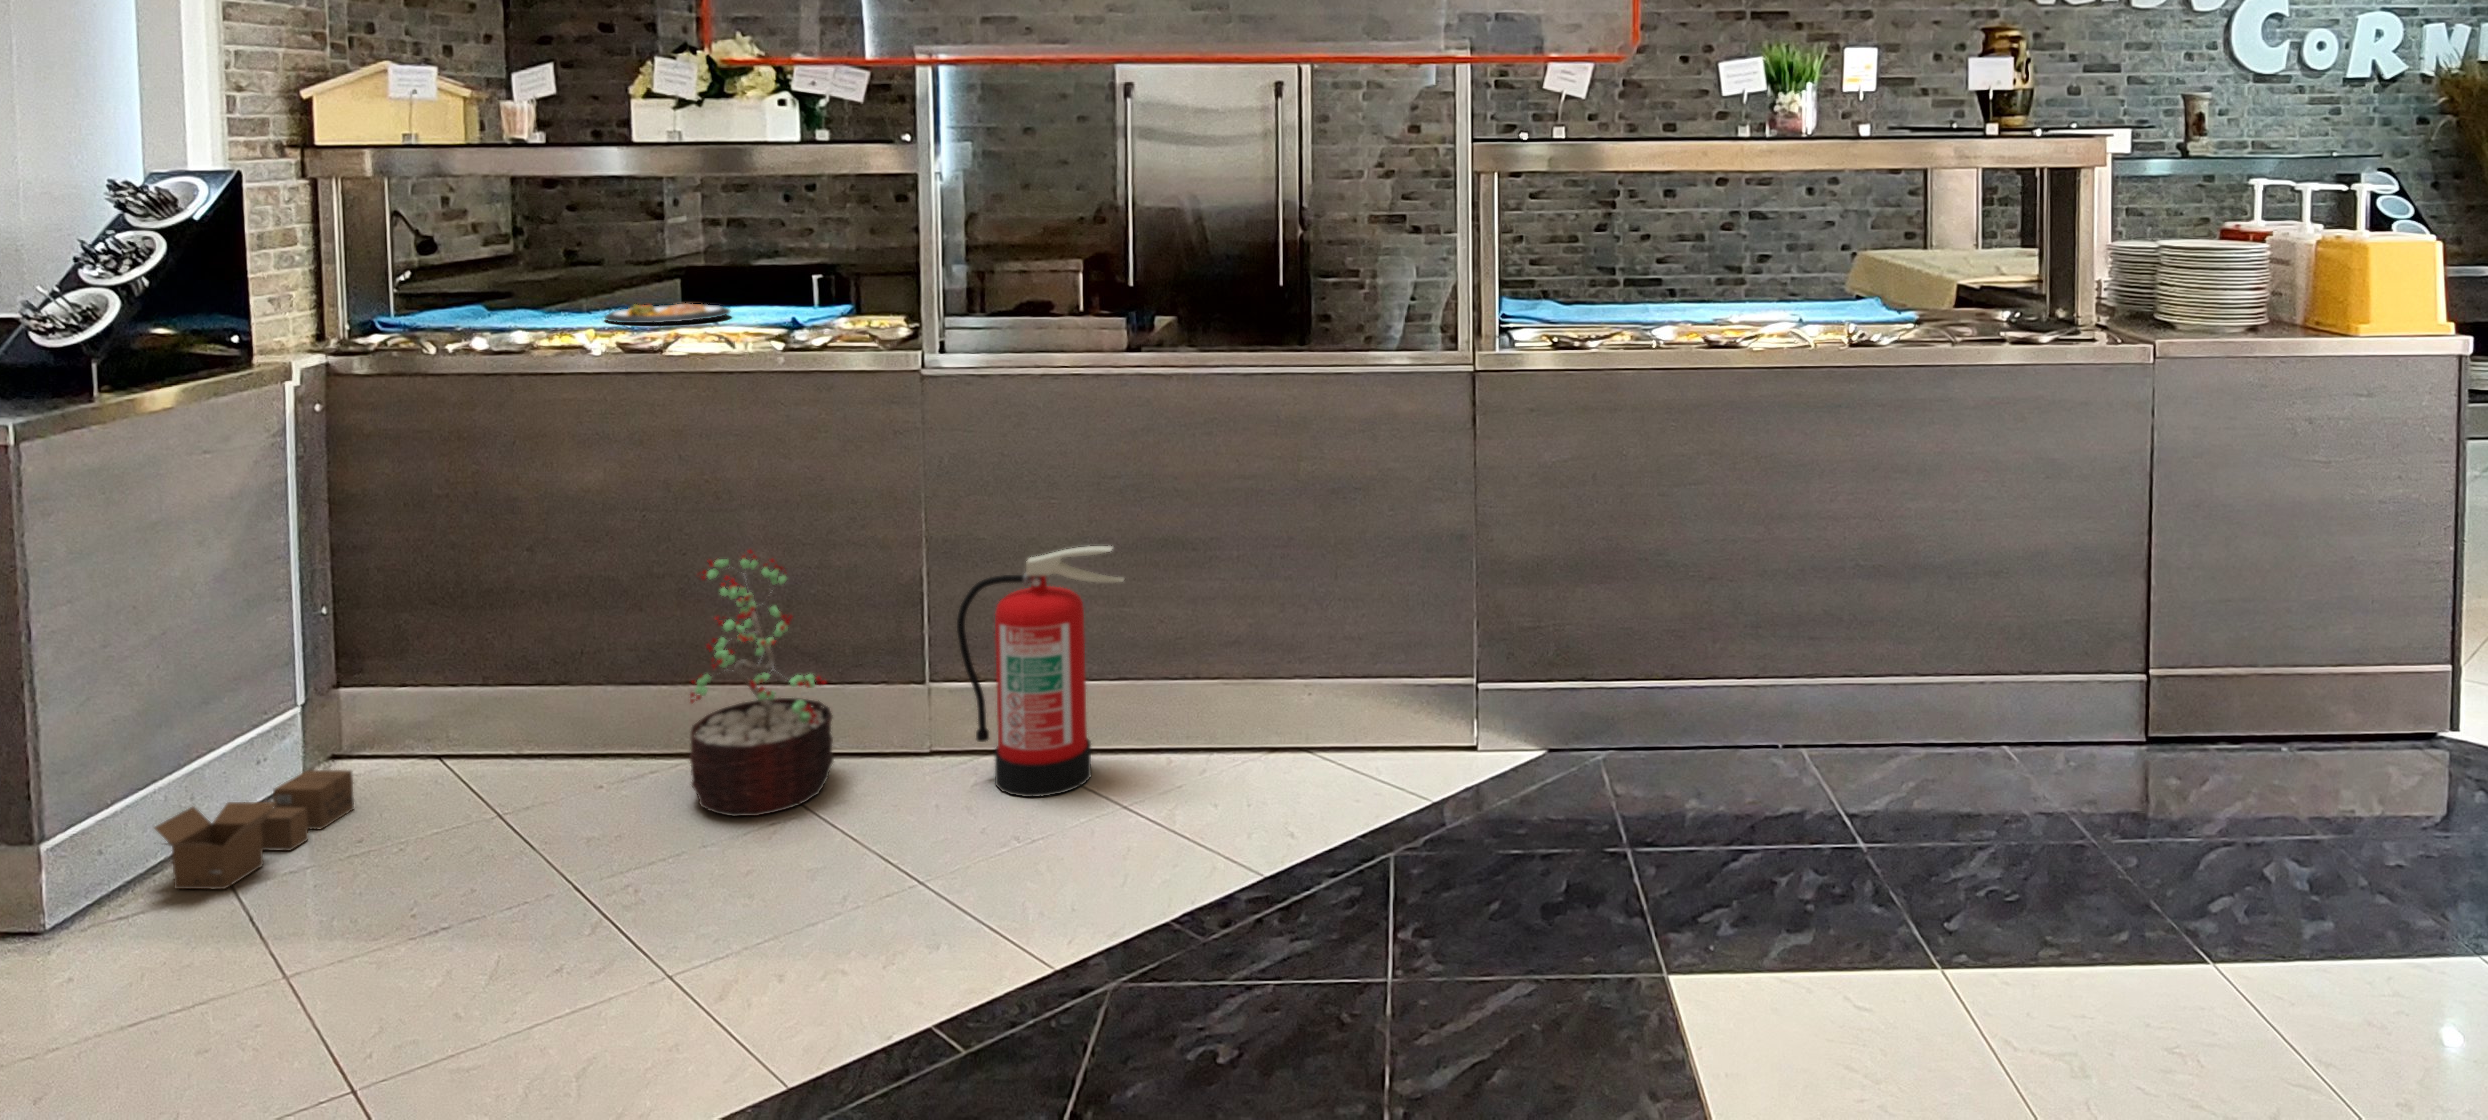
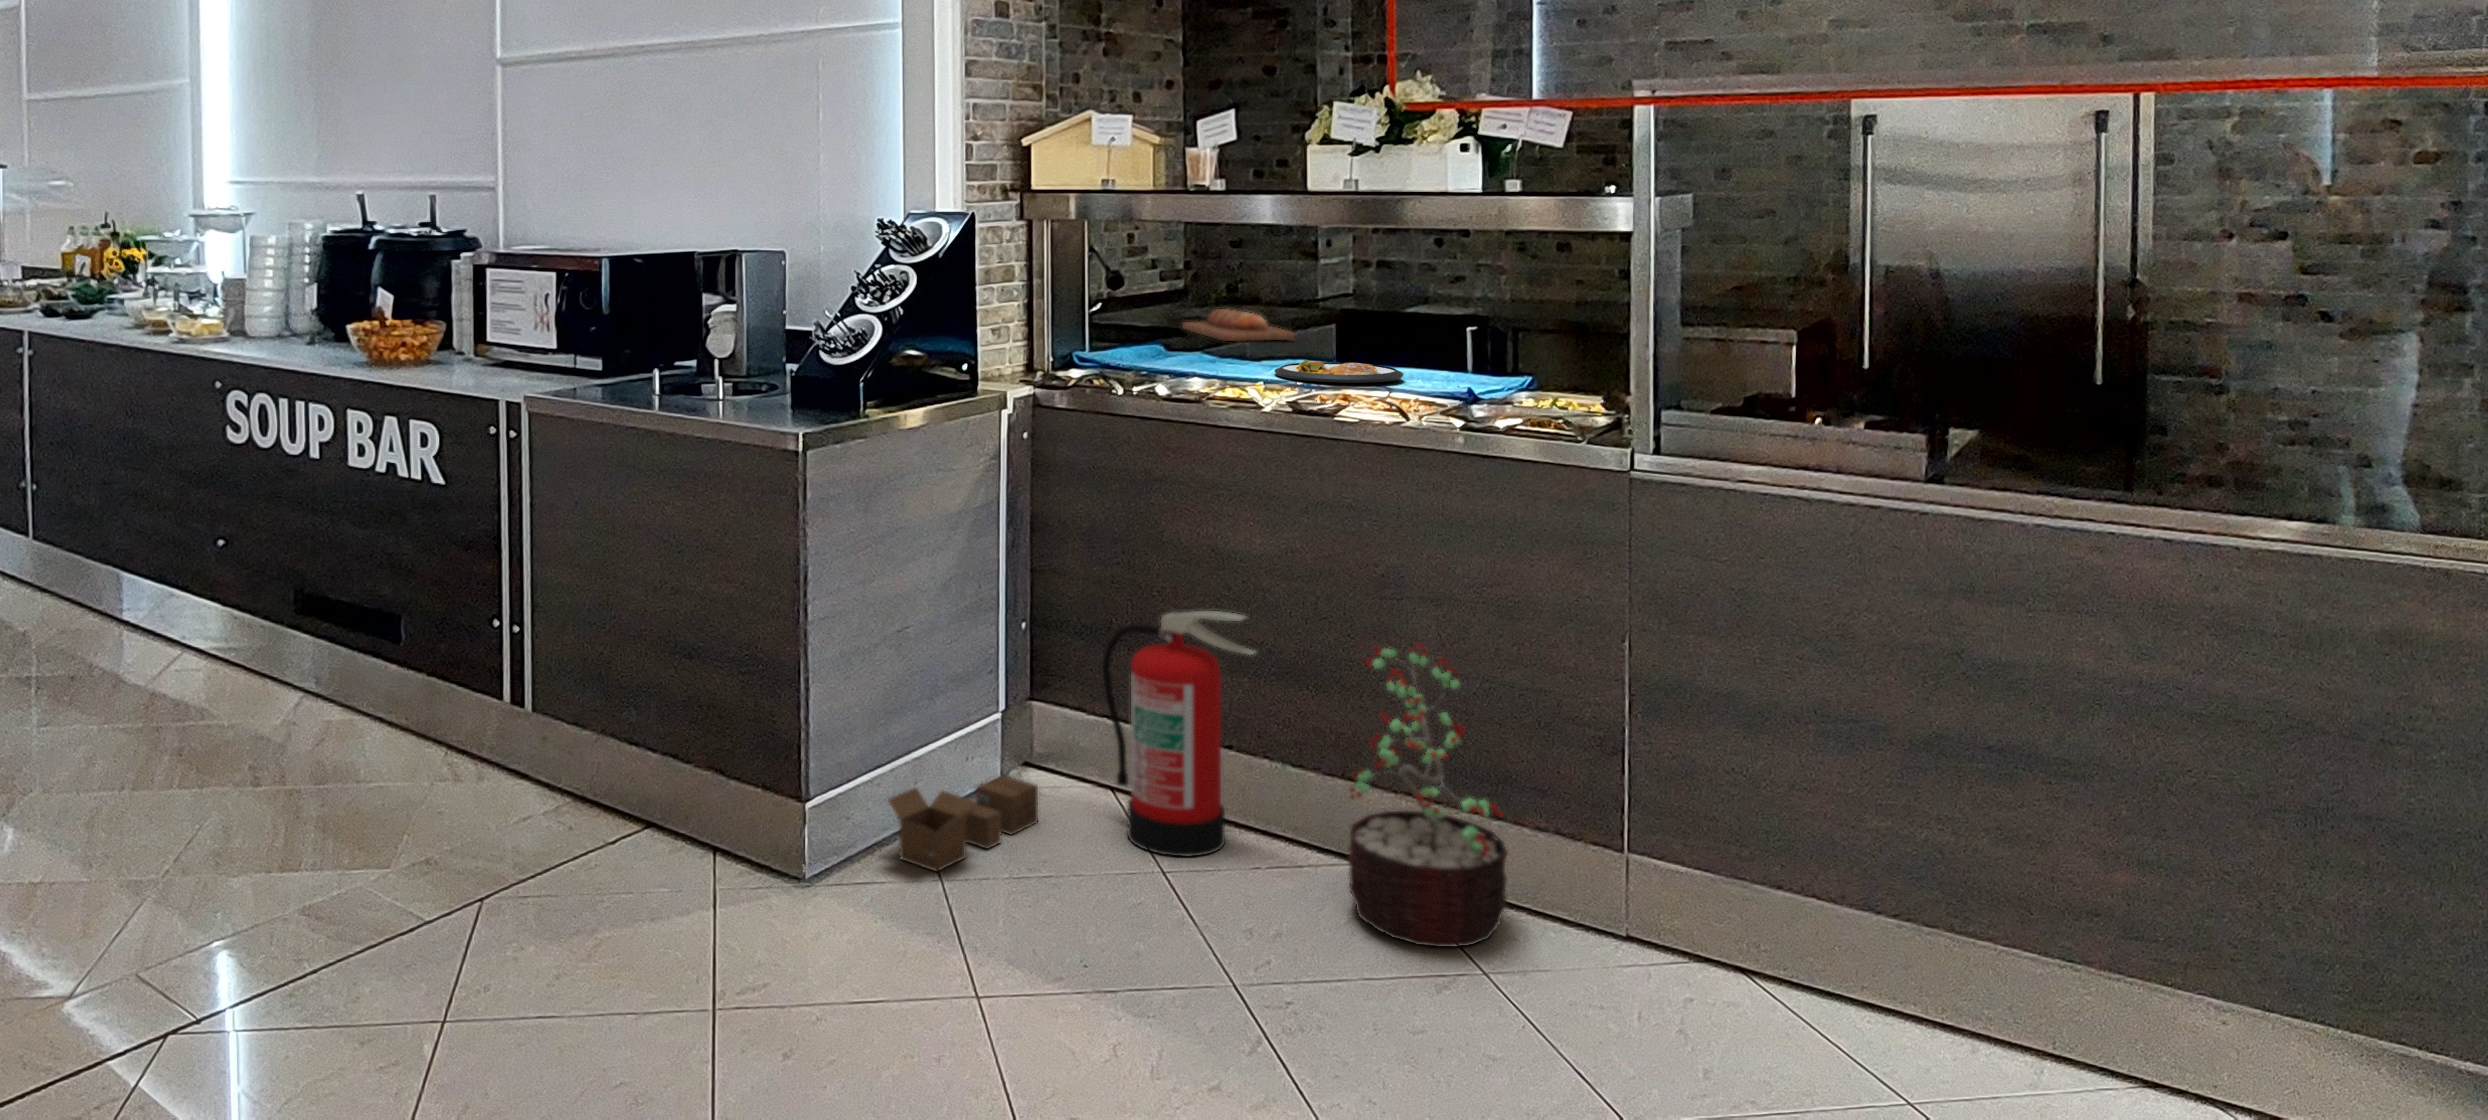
bread loaf: none [507,264,627,295] -> present [1182,309,1294,341]
fire extinguisher: present [957,546,1124,797] -> present [1102,611,1255,856]

